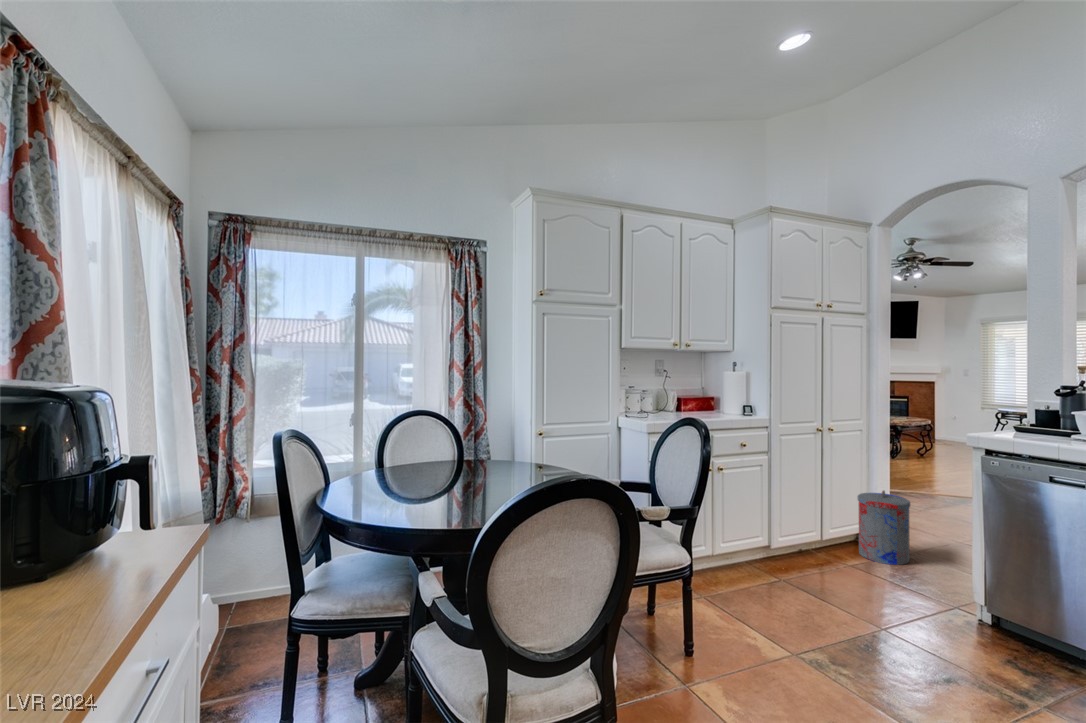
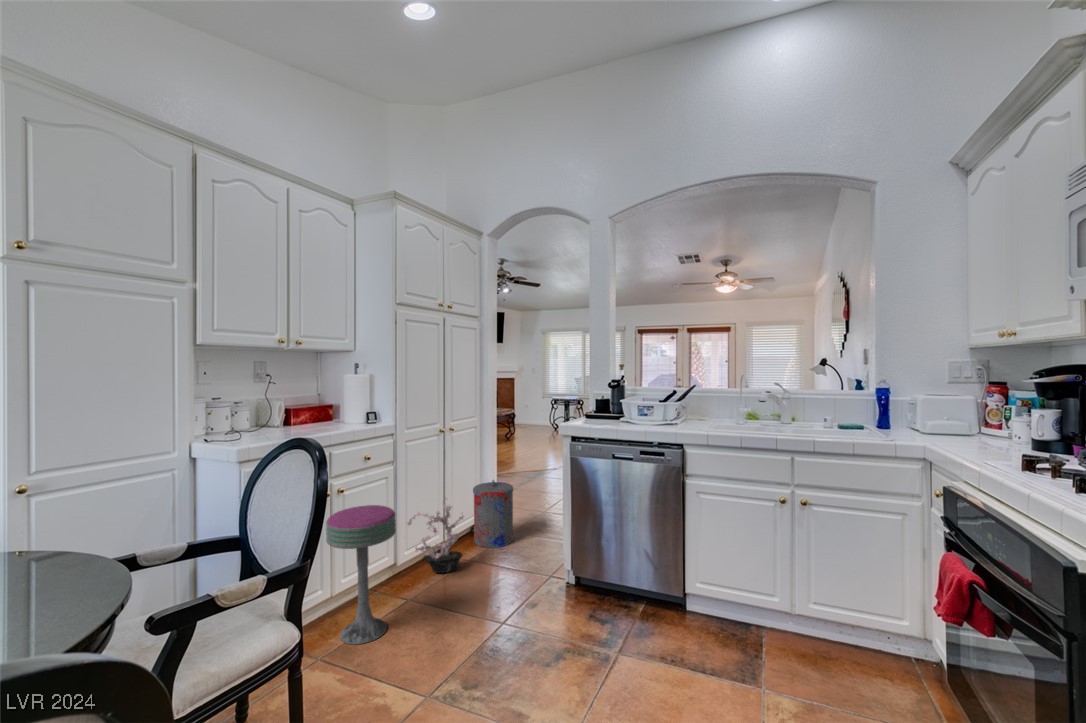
bar stool: none [709,485,768,601] -> present [326,505,396,645]
potted plant: none [778,495,846,571] -> present [407,502,464,573]

